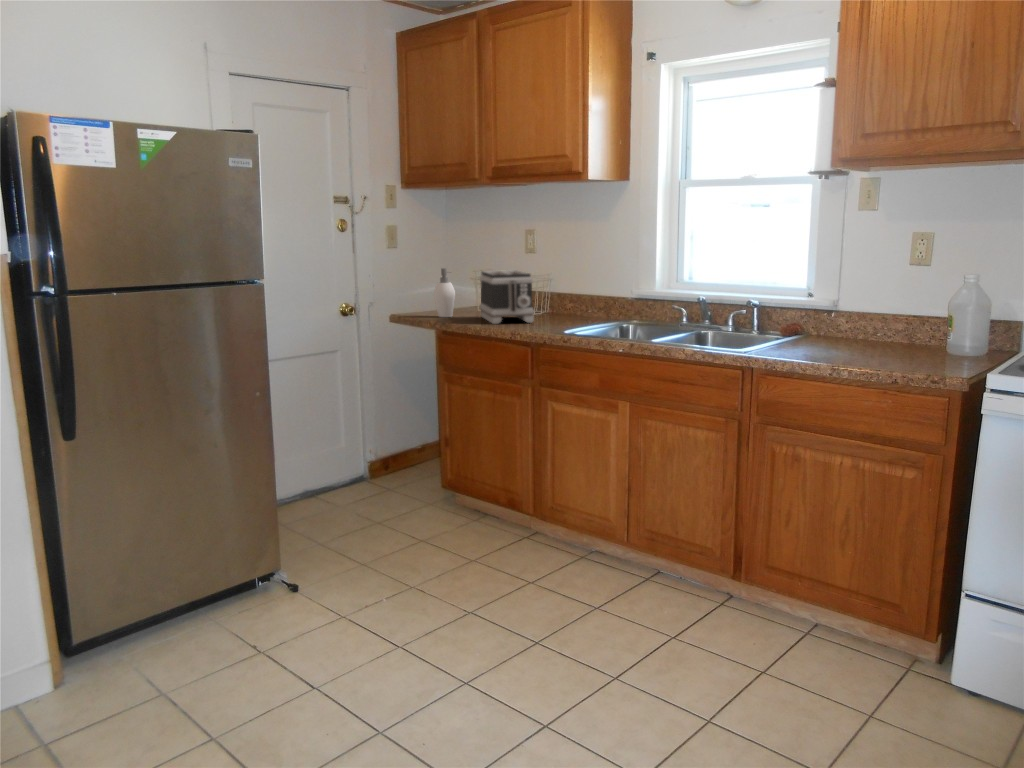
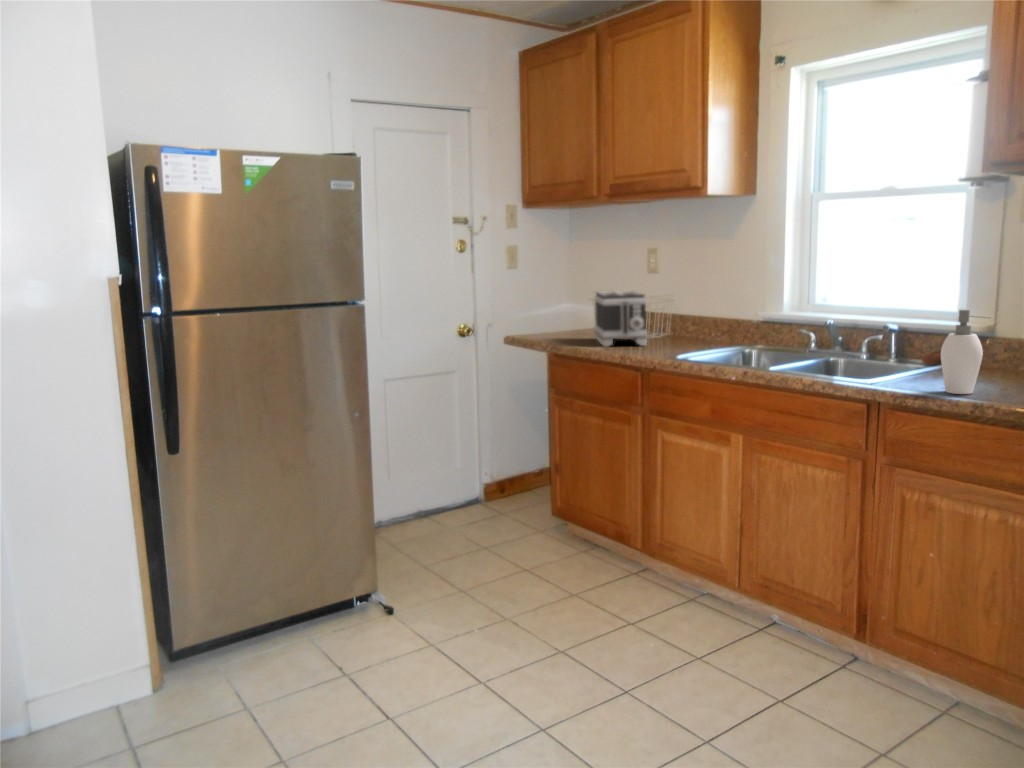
soap dispenser: present [434,268,455,317] -> present [941,310,988,394]

